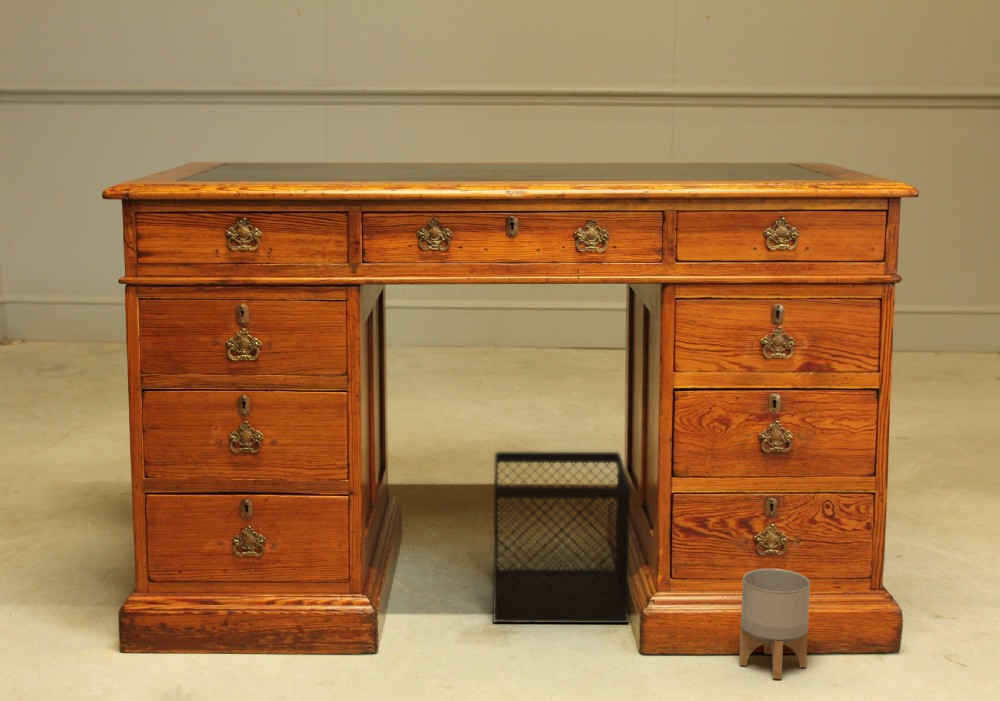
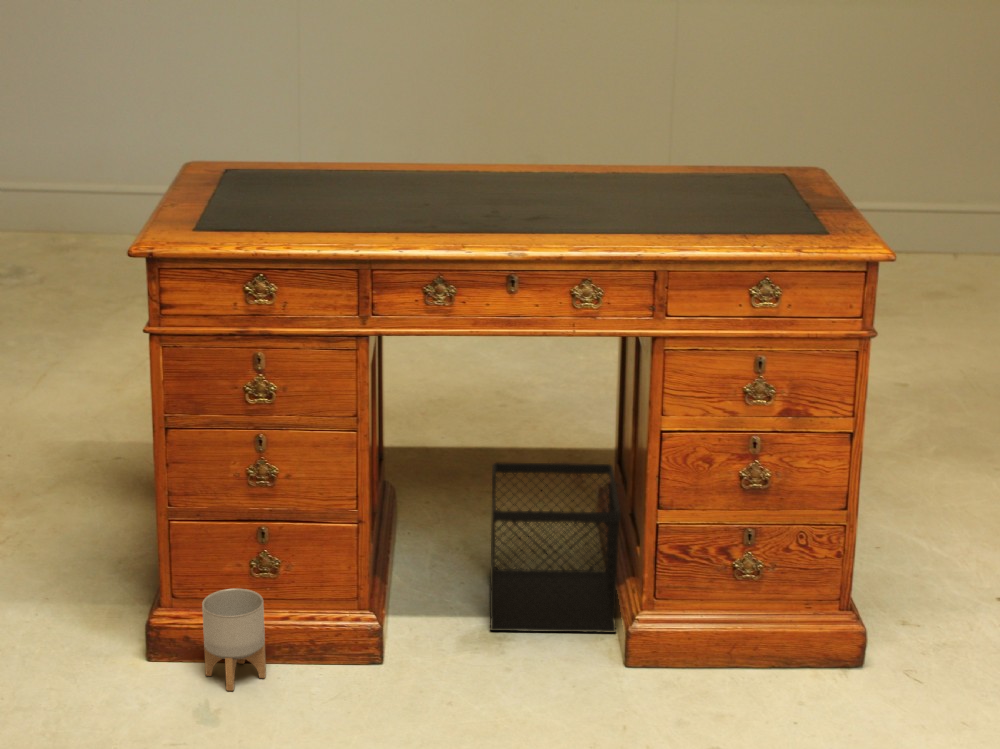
planter: present [739,569,810,679] -> present [202,588,266,691]

